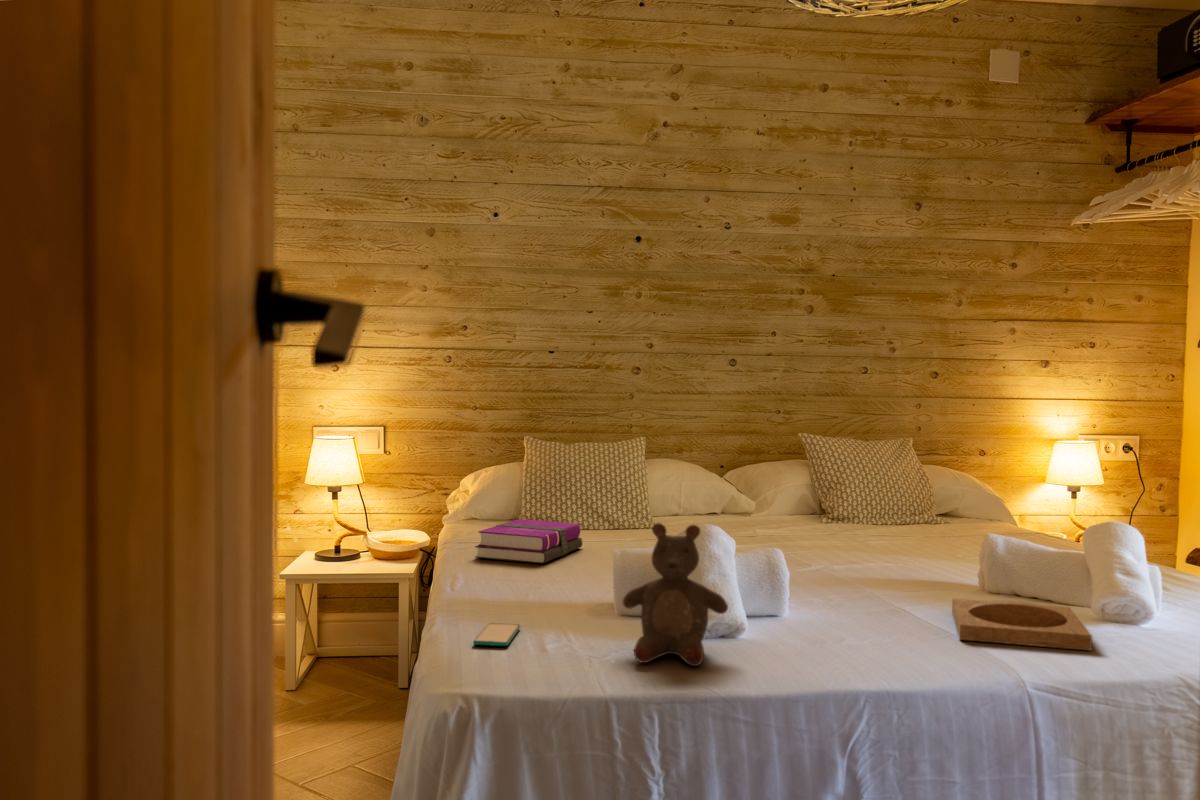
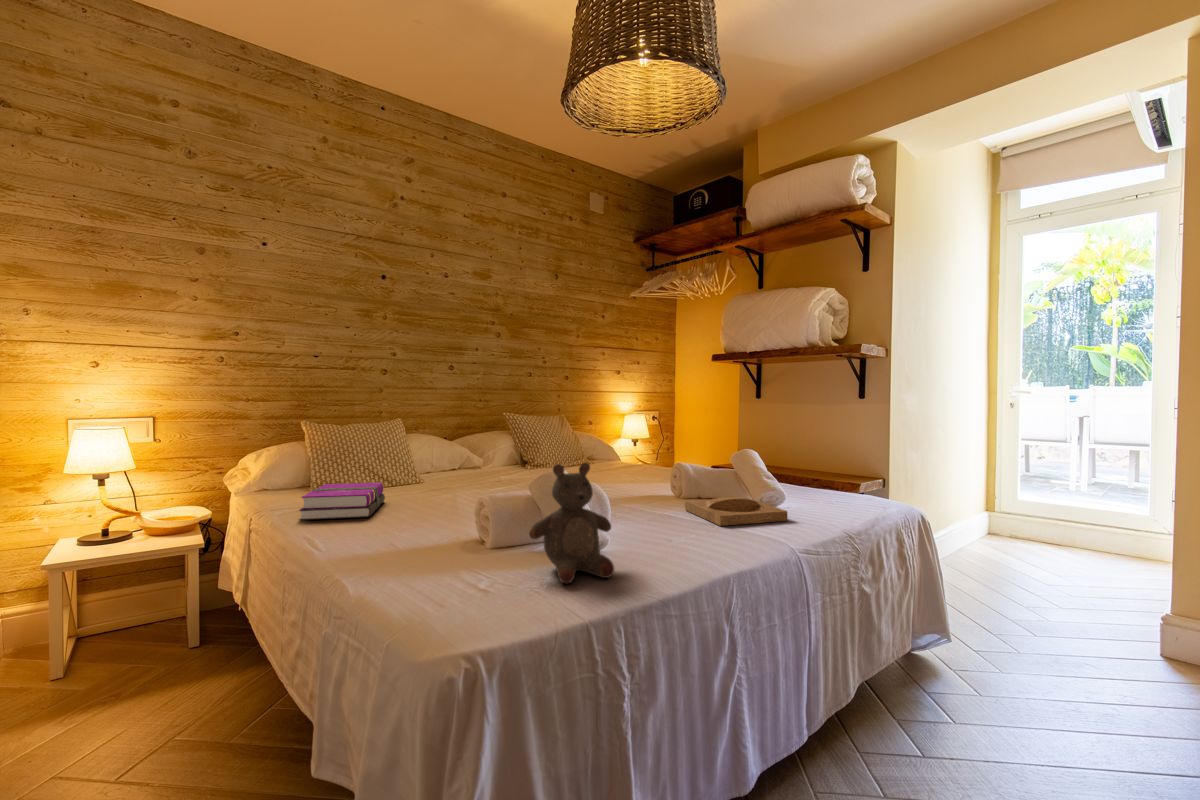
smartphone: present [473,623,520,646] -> none [388,571,432,599]

